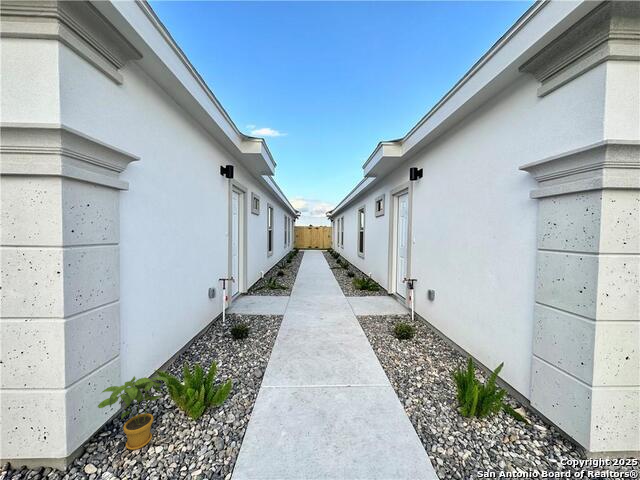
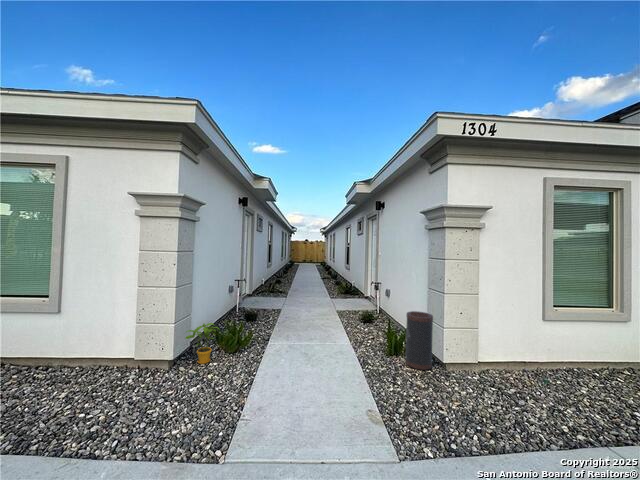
trash can: none [502,344,565,461] -> present [405,311,433,370]

